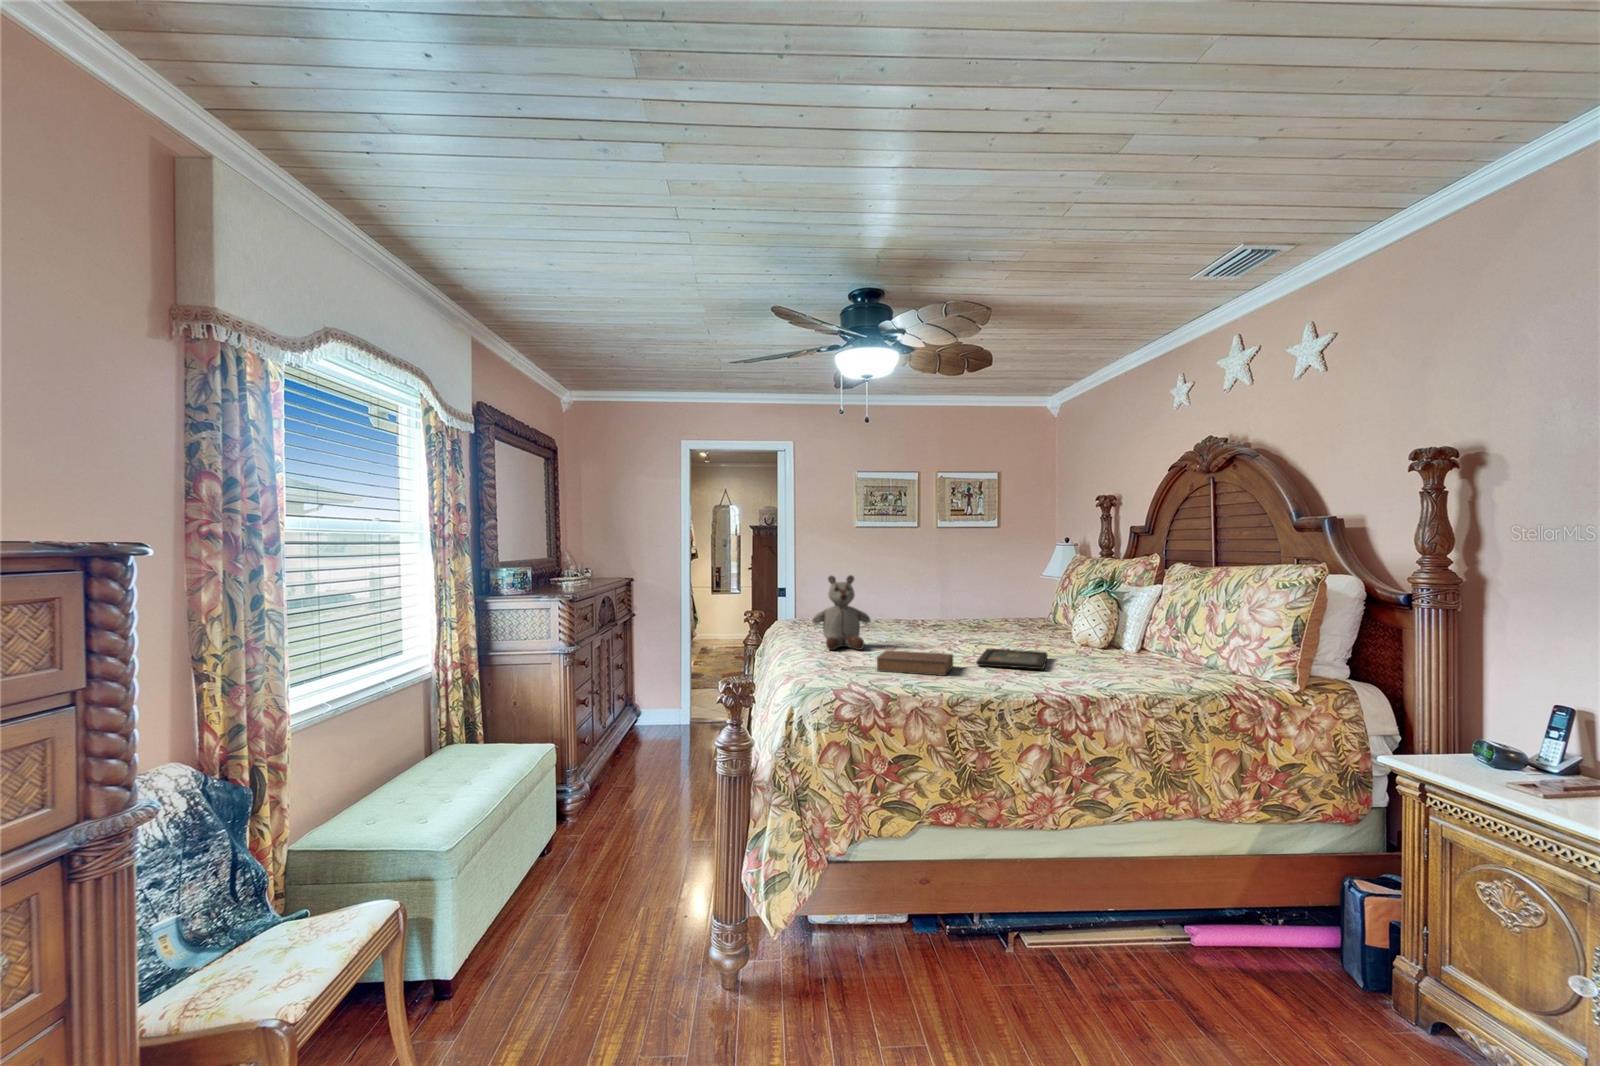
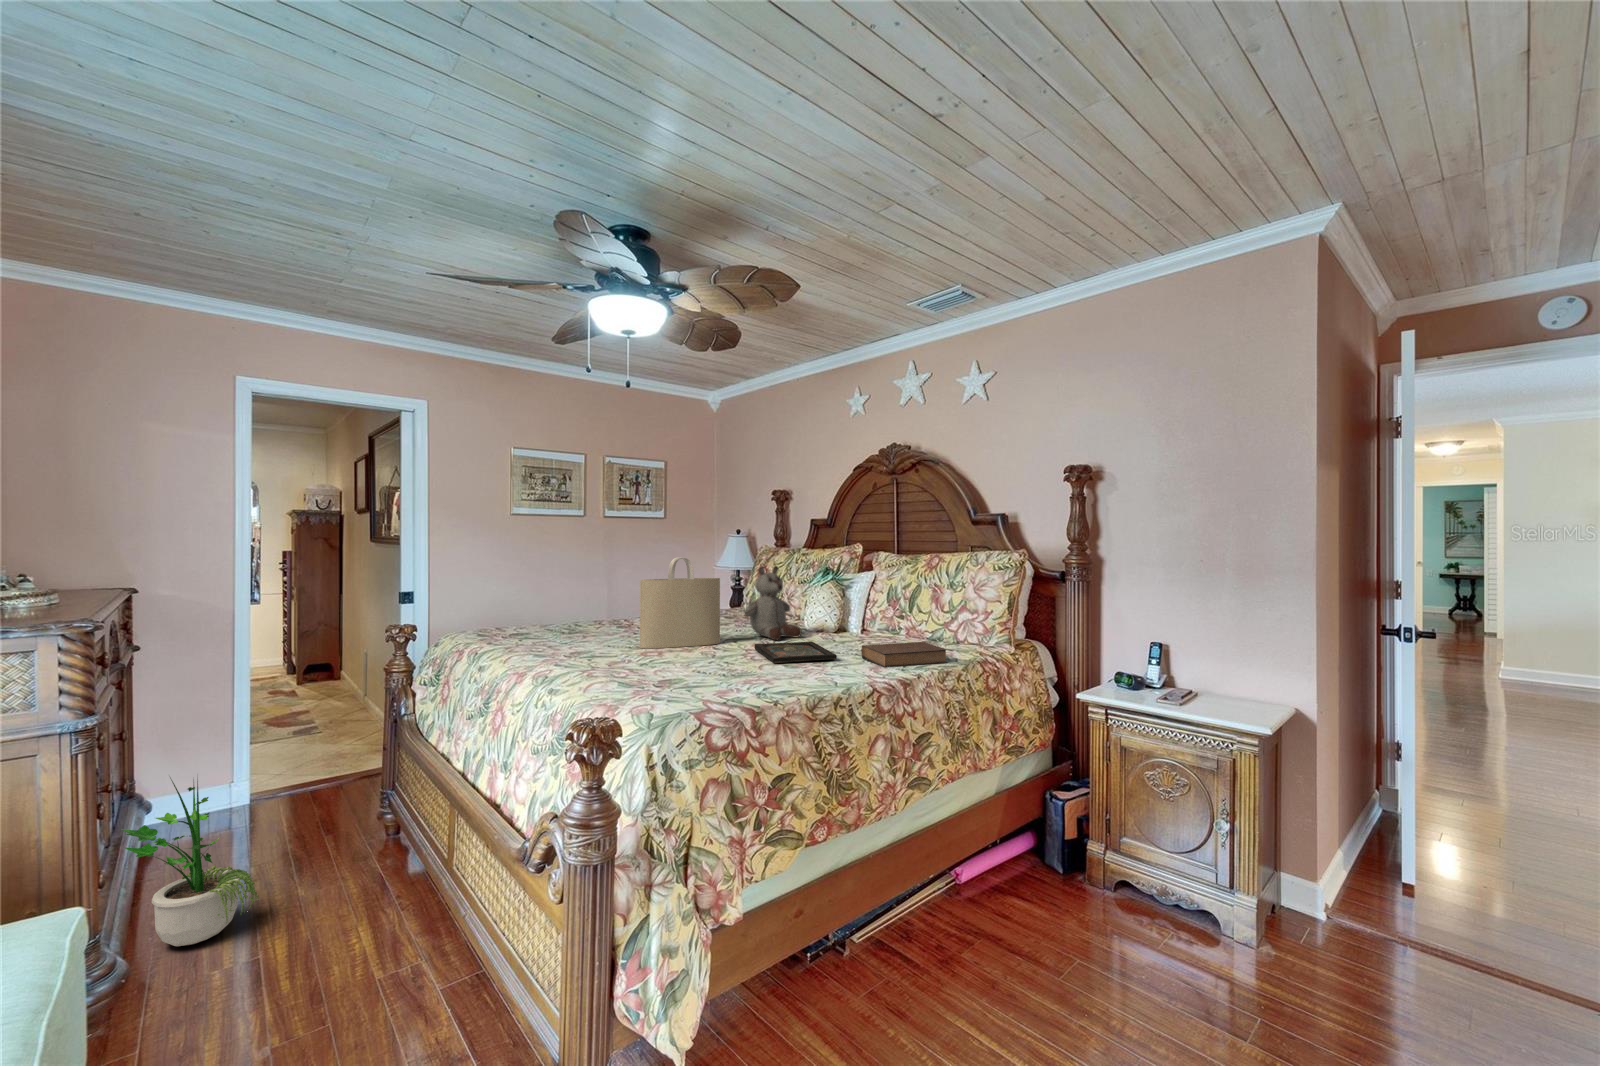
tote bag: none [896,565,969,646] -> present [640,557,720,648]
stuffed bear: present [813,575,870,650] -> present [744,566,802,640]
book: present [876,650,953,676] -> present [861,642,947,667]
potted plant: none [595,686,660,792] -> present [121,778,258,946]

